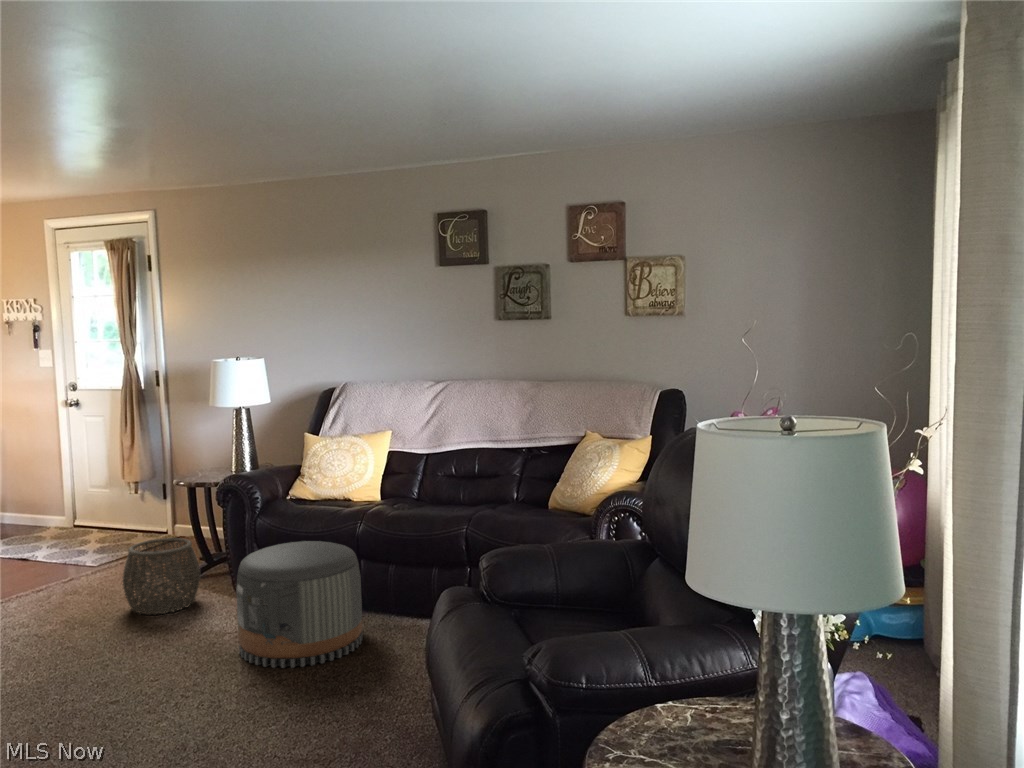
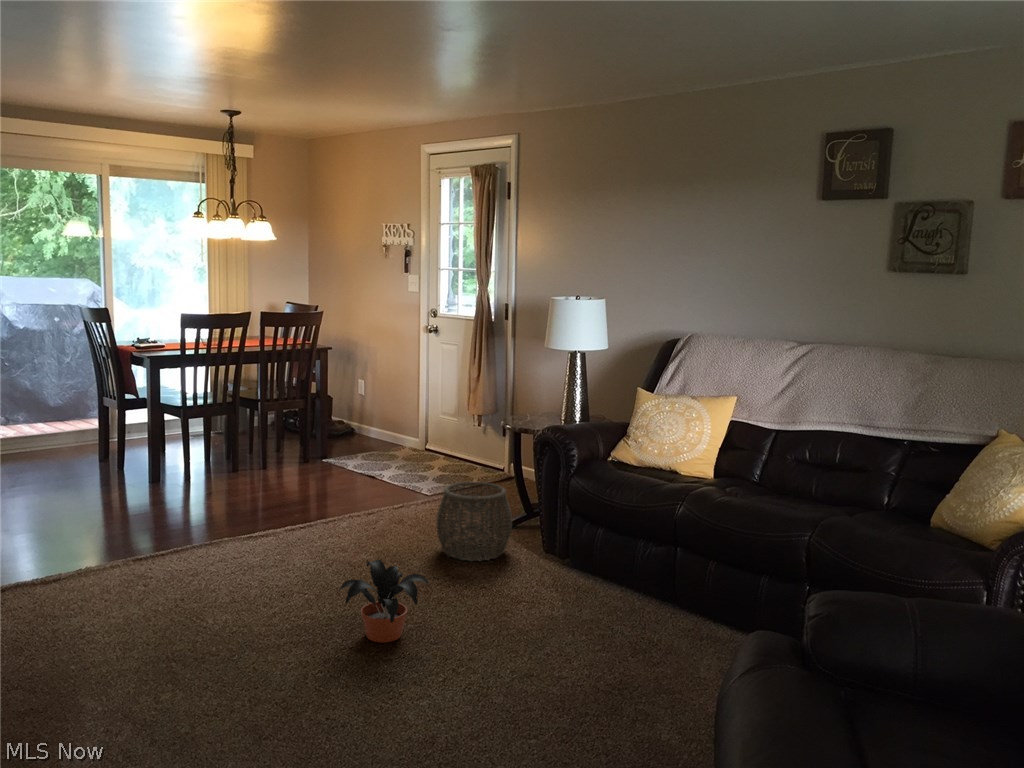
pouf: present [236,541,363,668] -> none [528,514,670,662]
potted plant: none [46,619,143,697] -> present [338,559,429,642]

